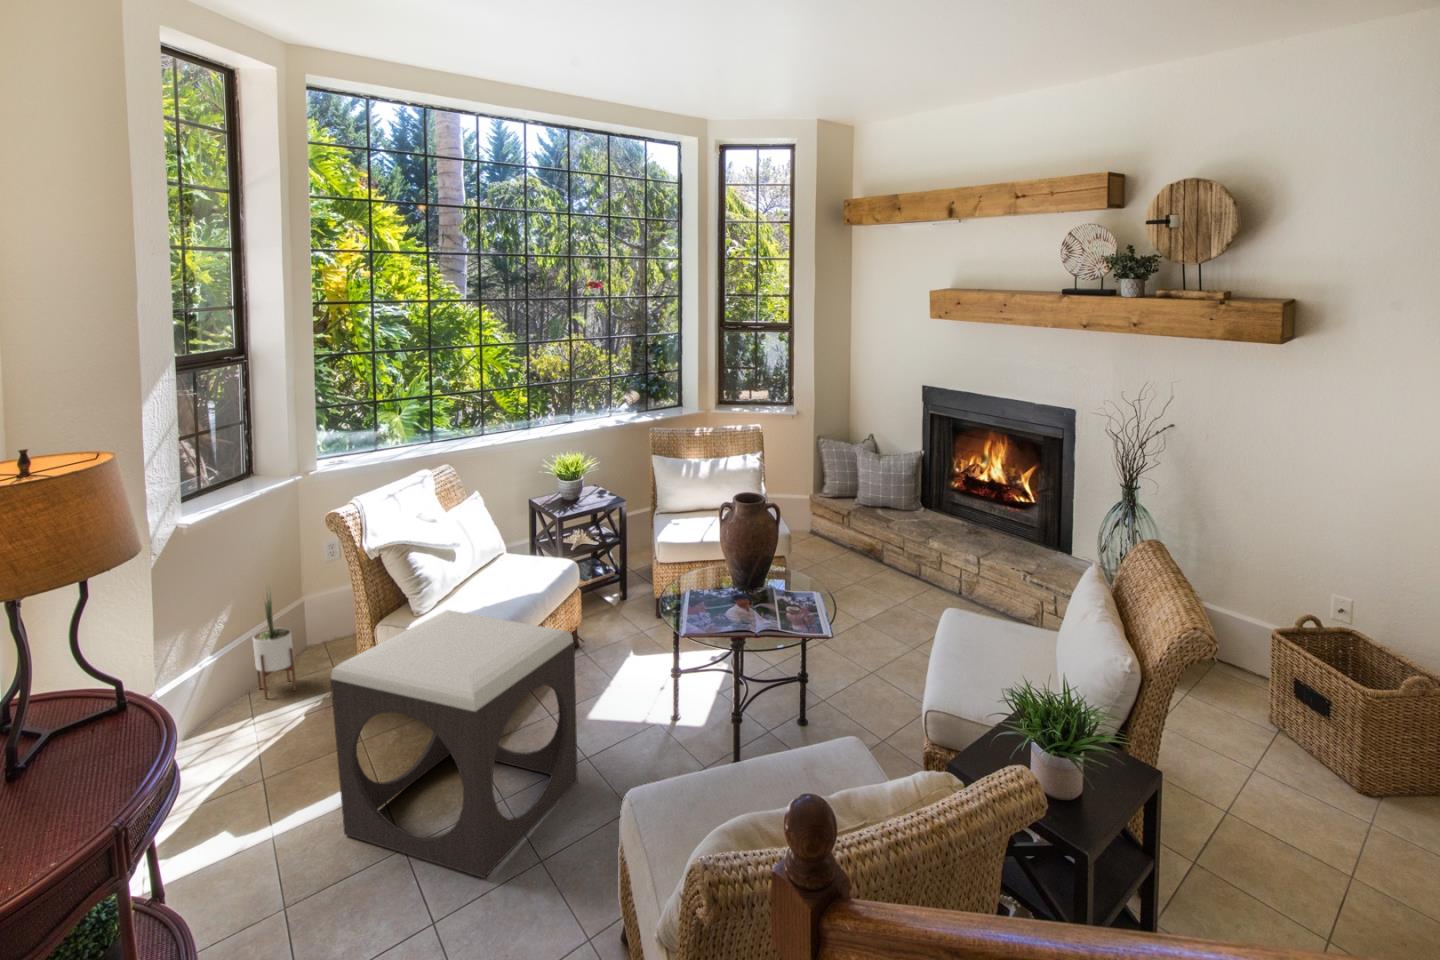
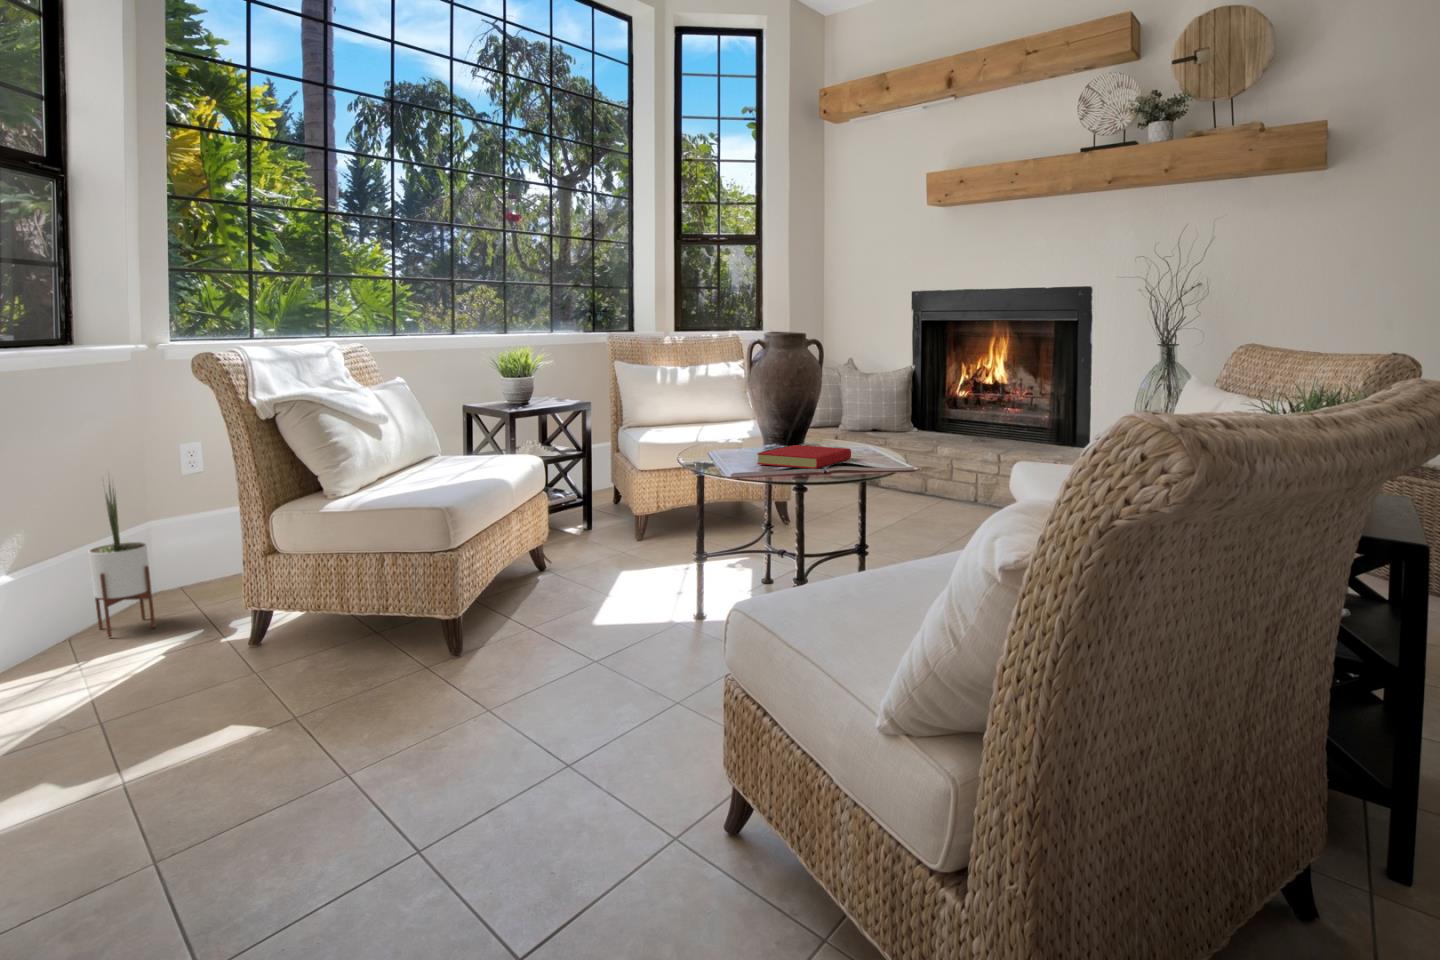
book: none [721,587,797,622] -> present [757,445,851,469]
footstool: present [331,610,578,878] -> none [212,461,581,805]

